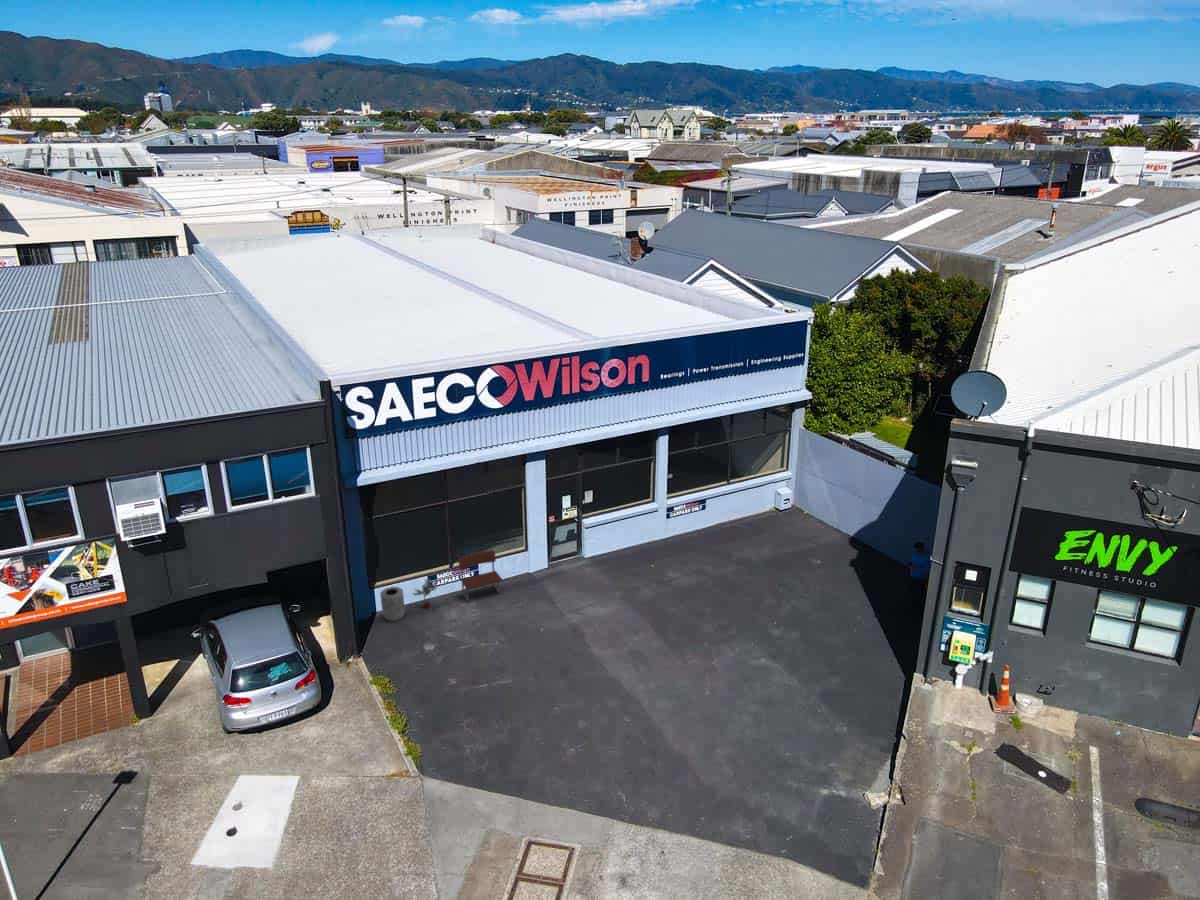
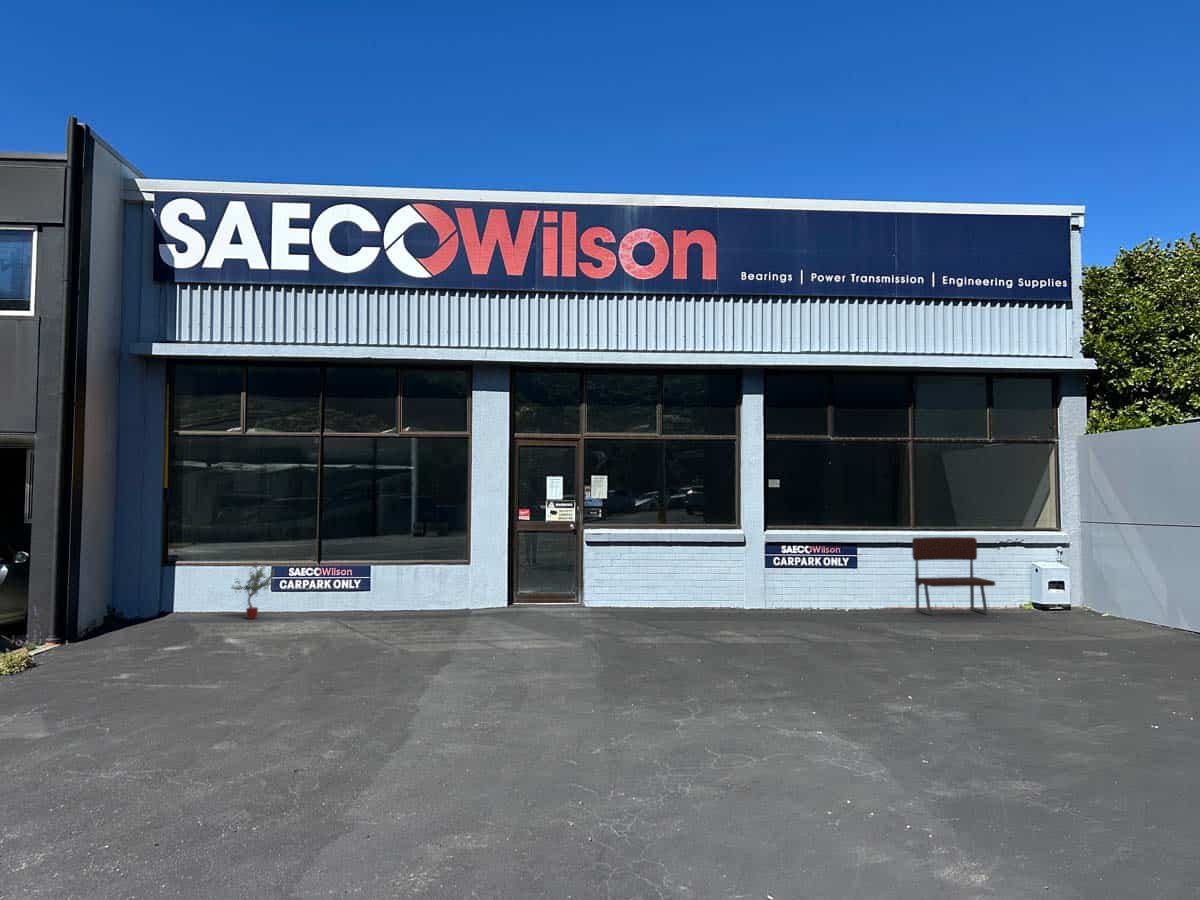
bench: present [459,550,502,601] -> present [912,537,995,615]
trash can: present [380,587,405,621] -> none [168,568,212,622]

